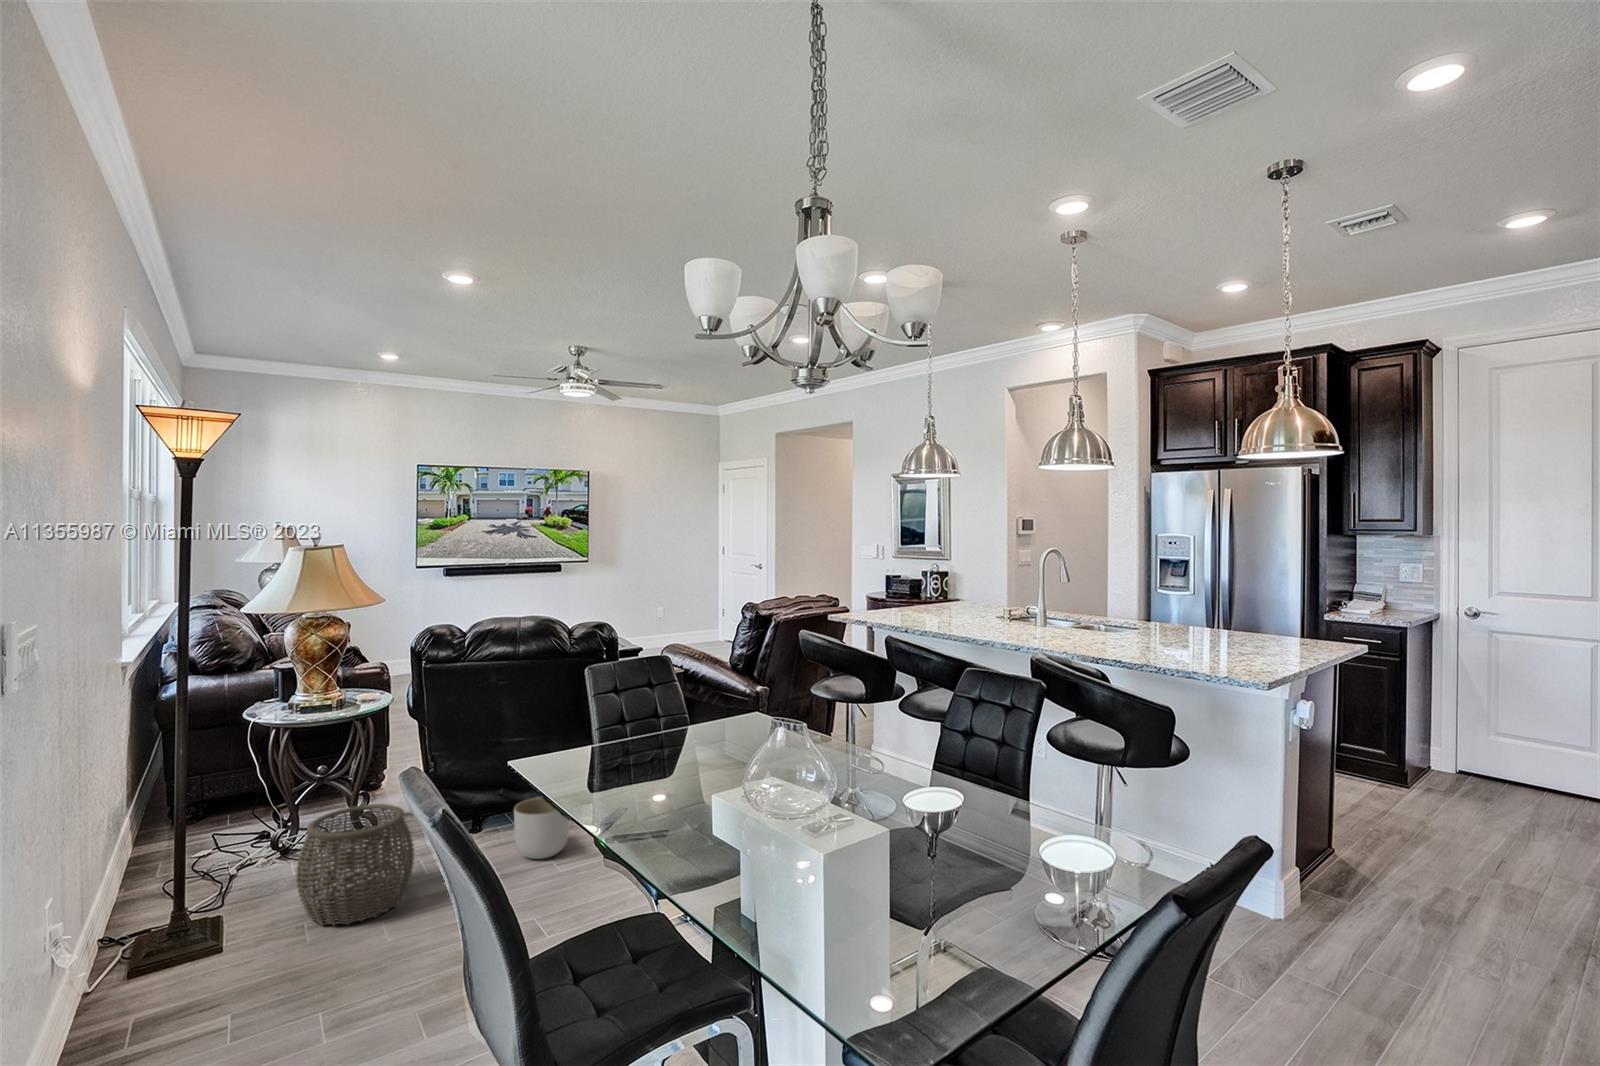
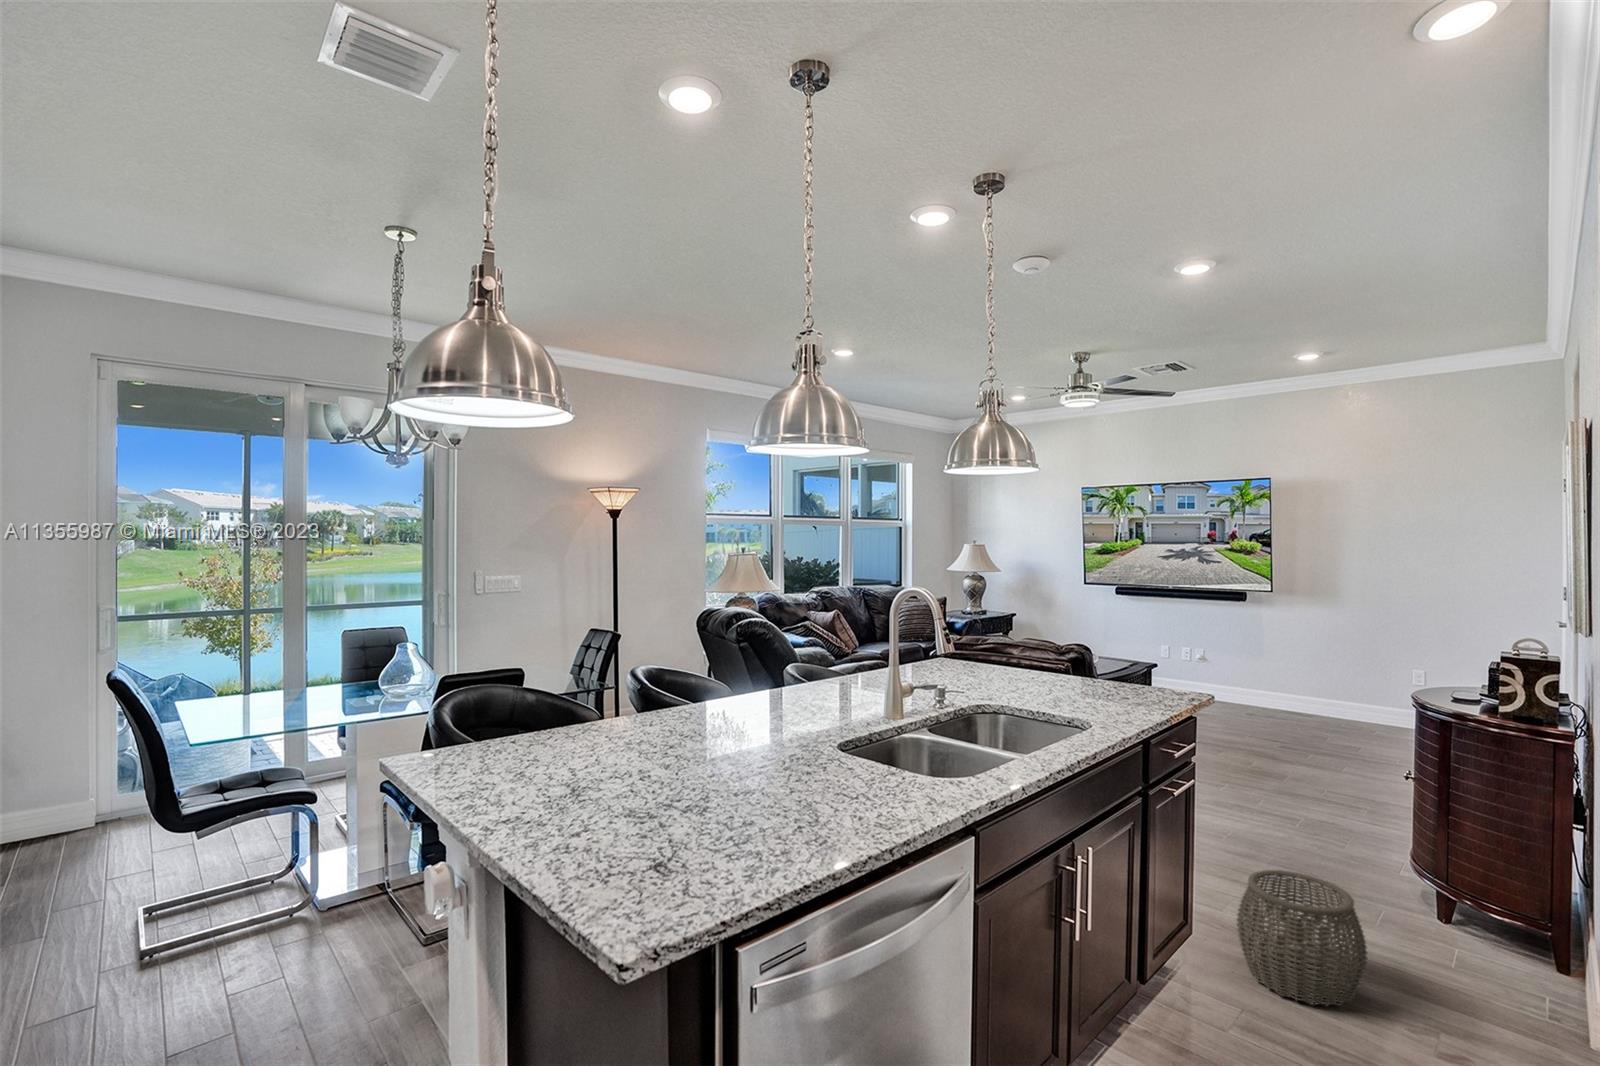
planter: present [514,797,569,859] -> none [1446,902,1532,986]

